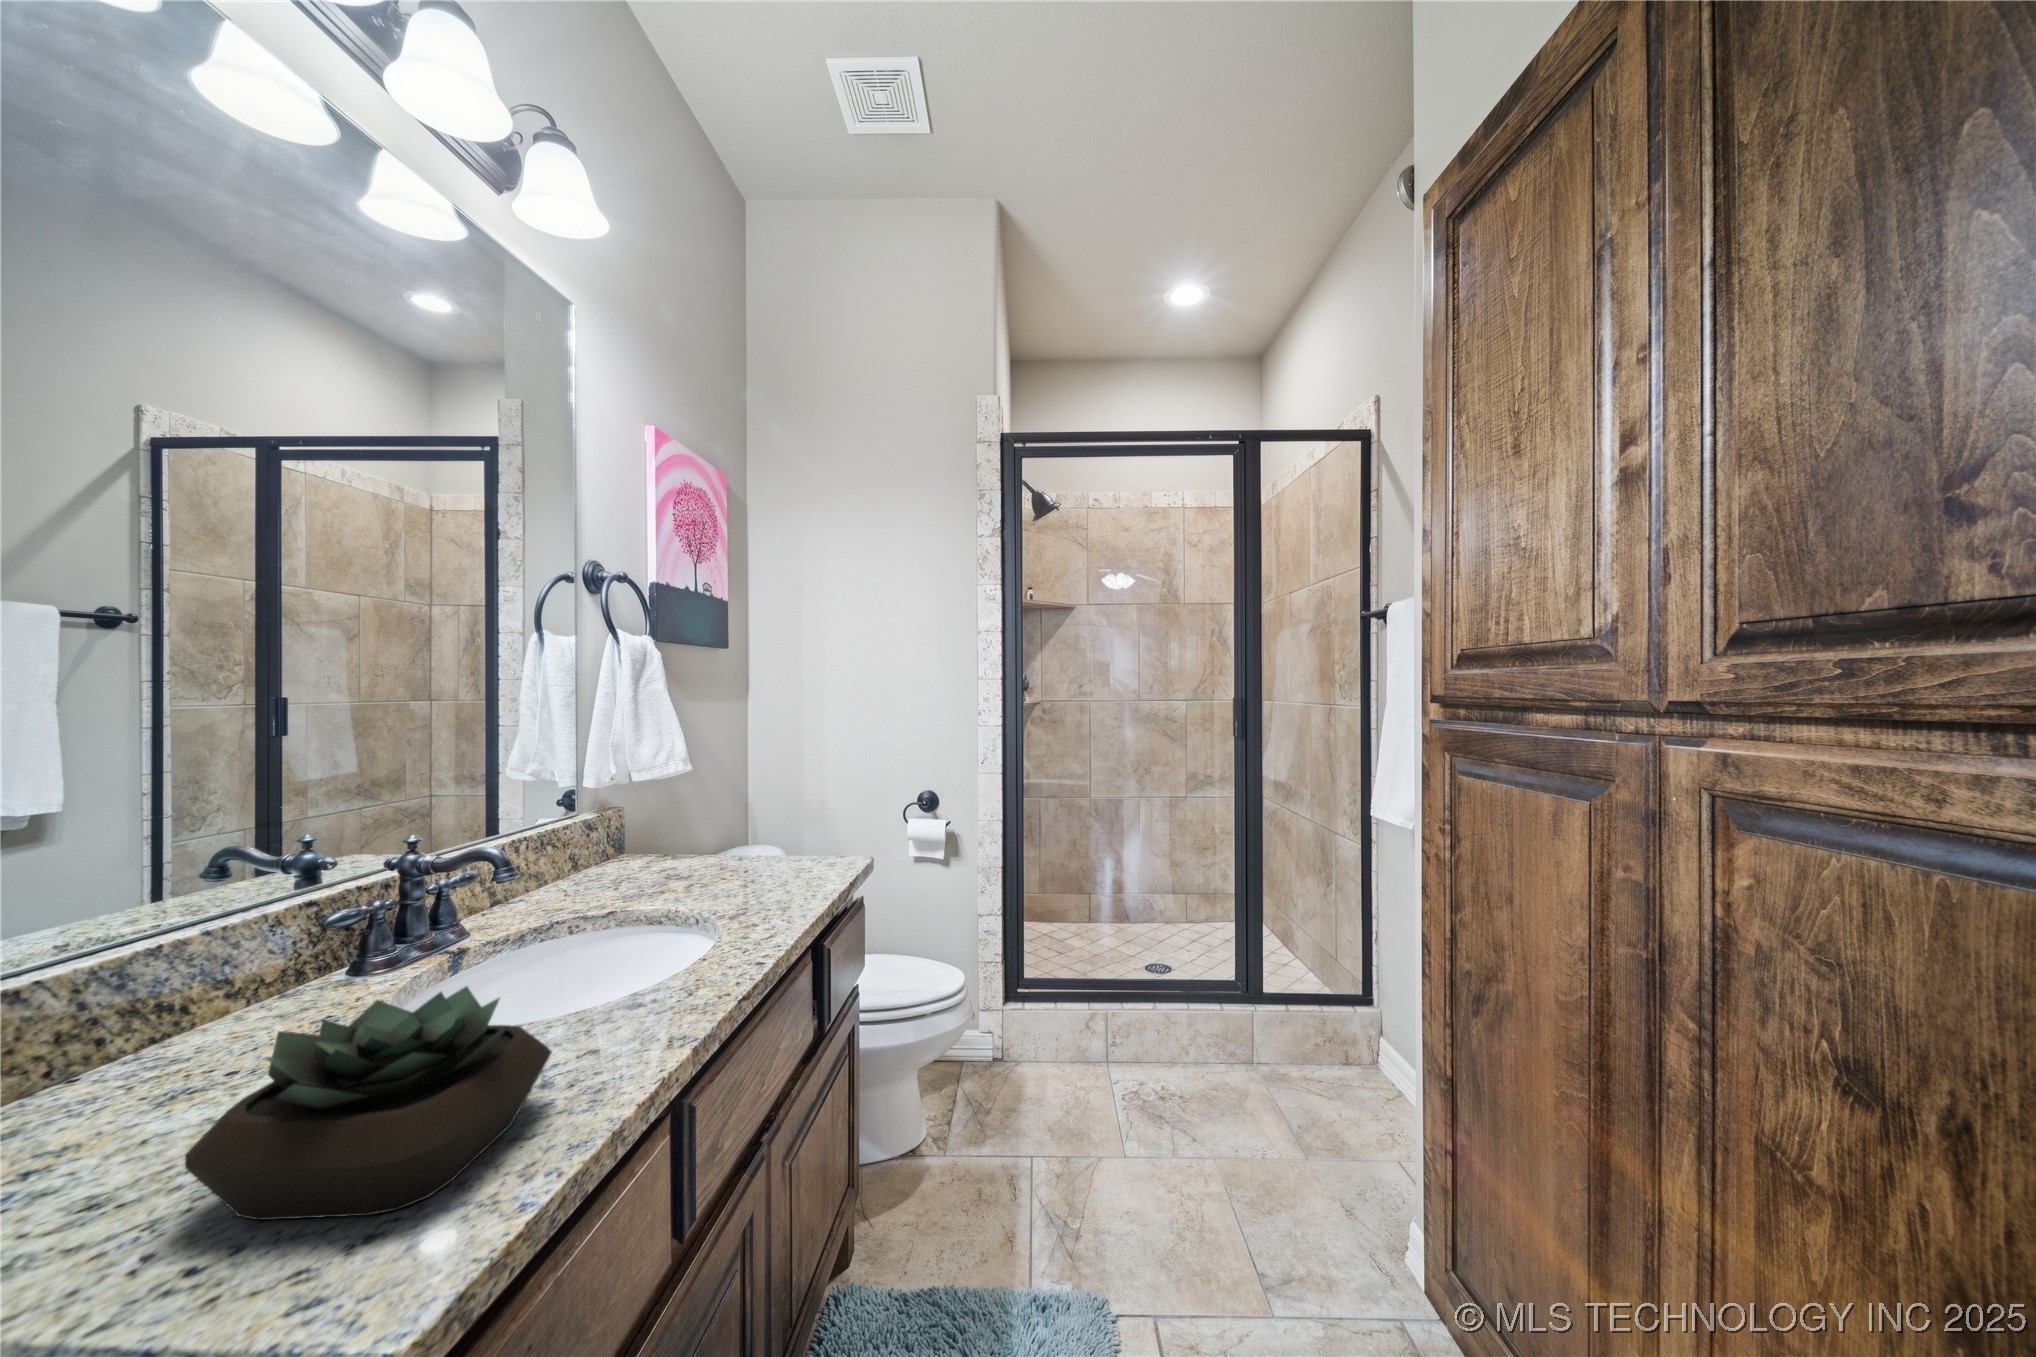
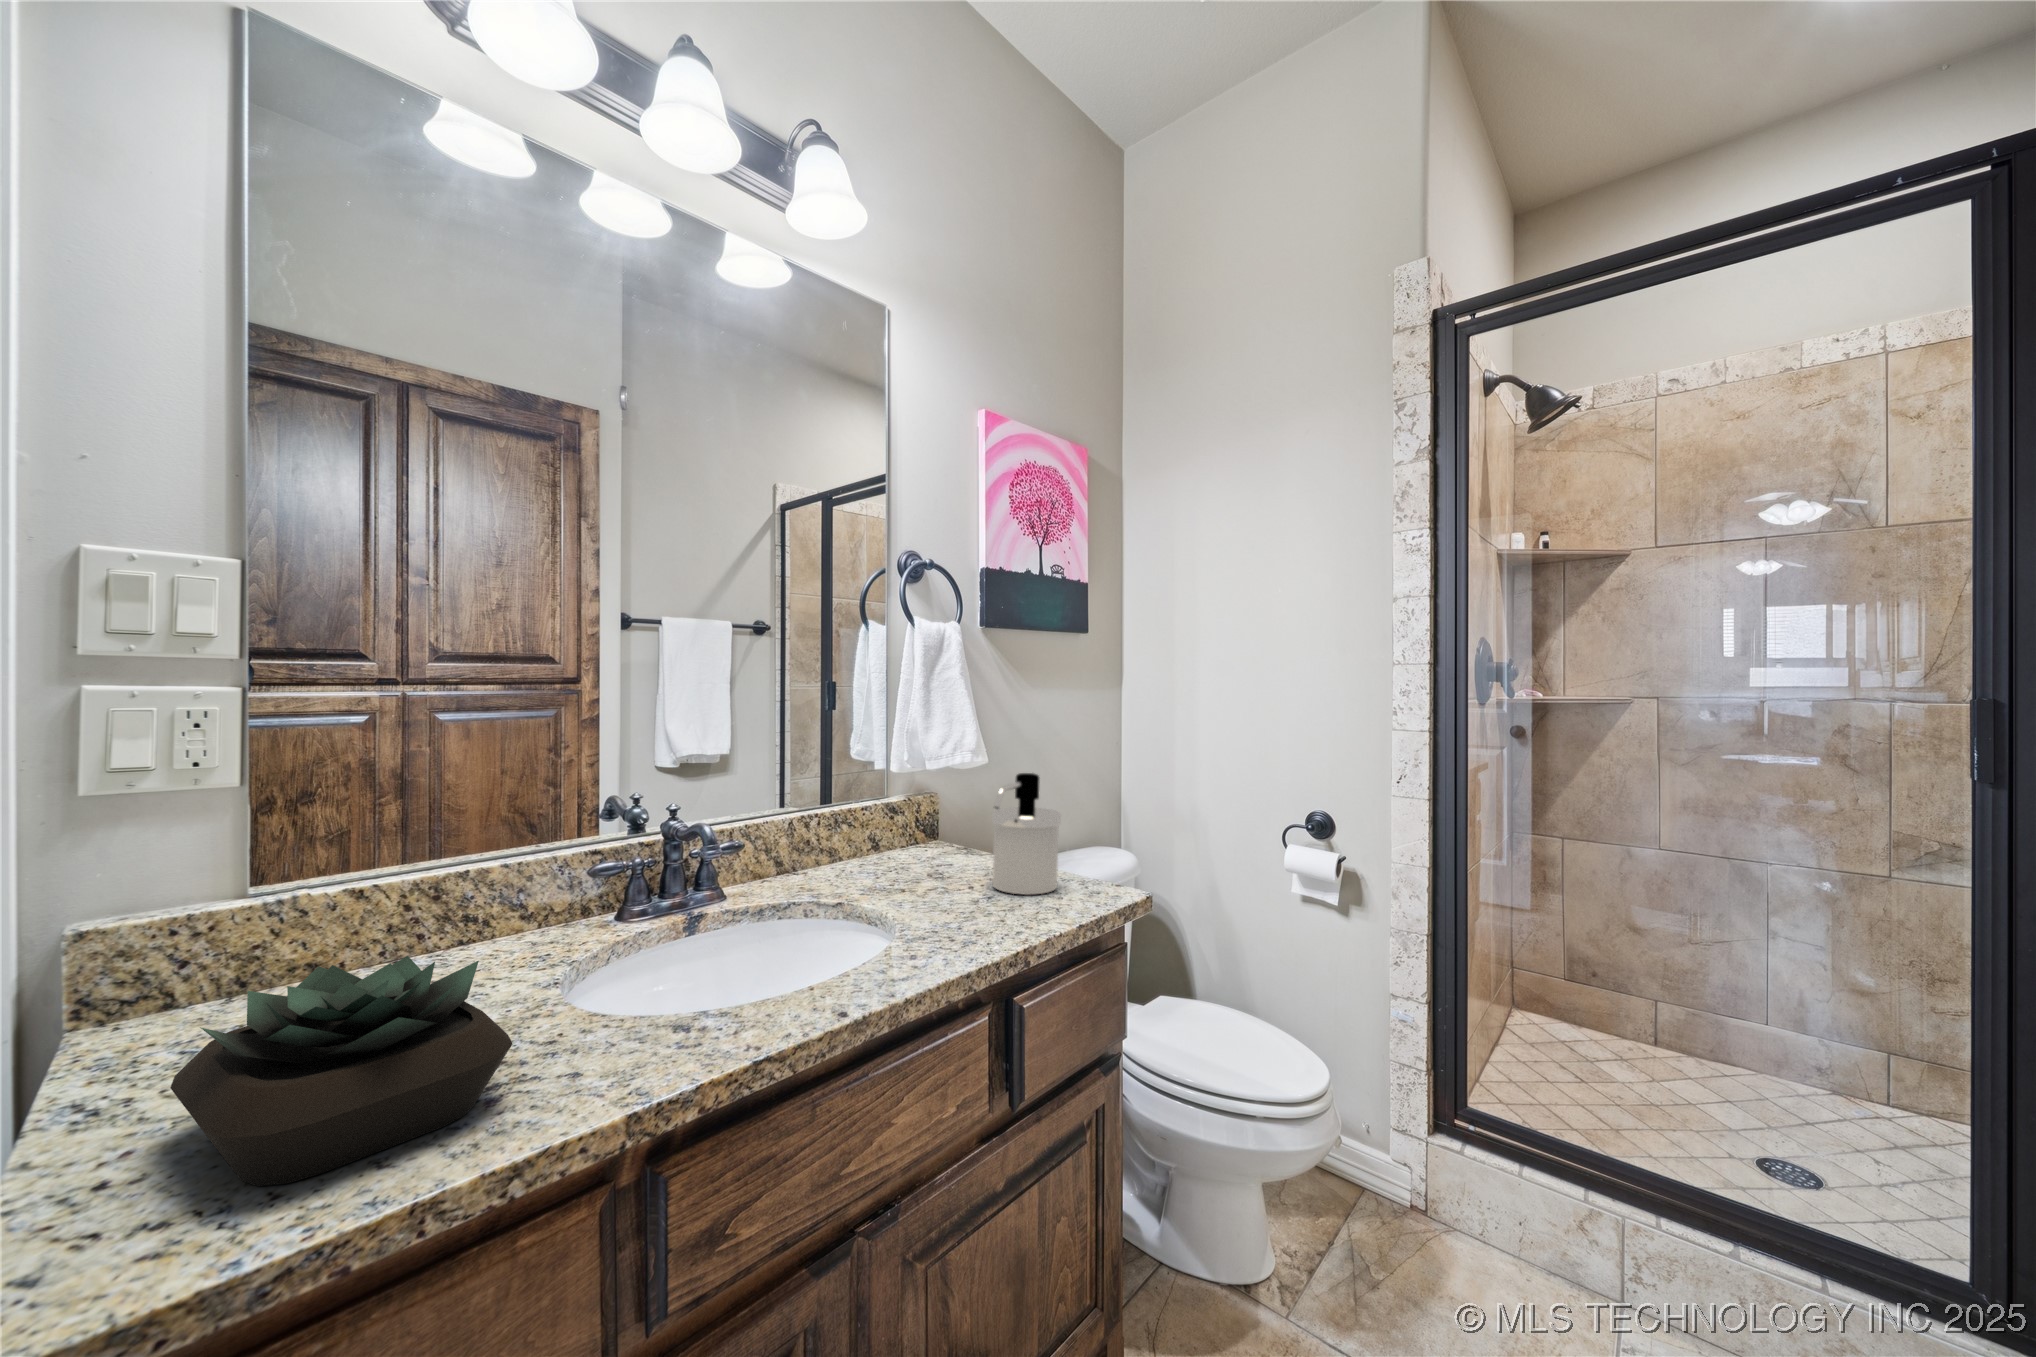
soap dispenser: none [723,773,786,878] -> present [992,773,1061,895]

